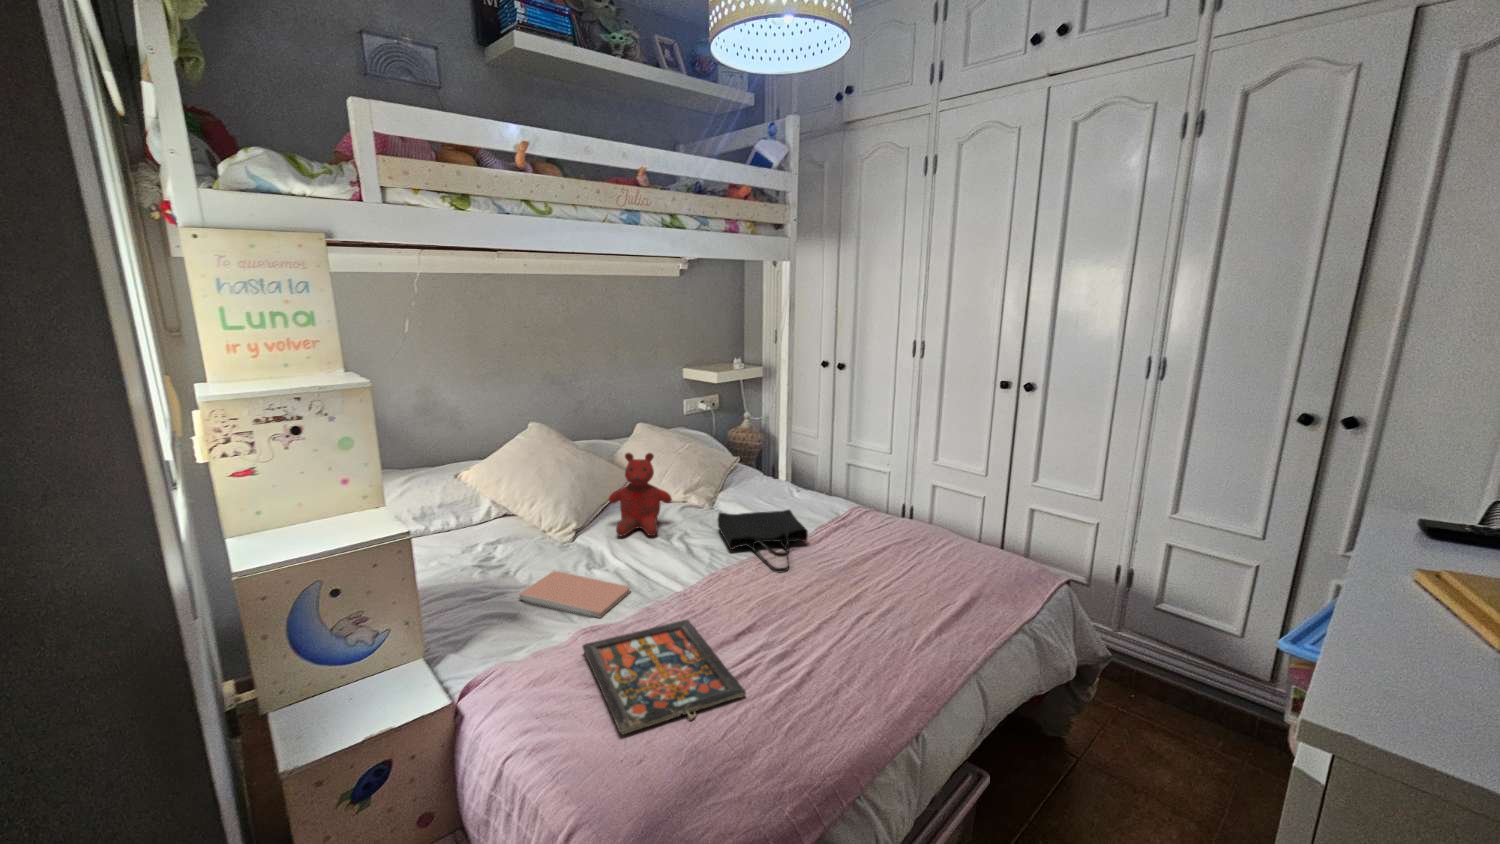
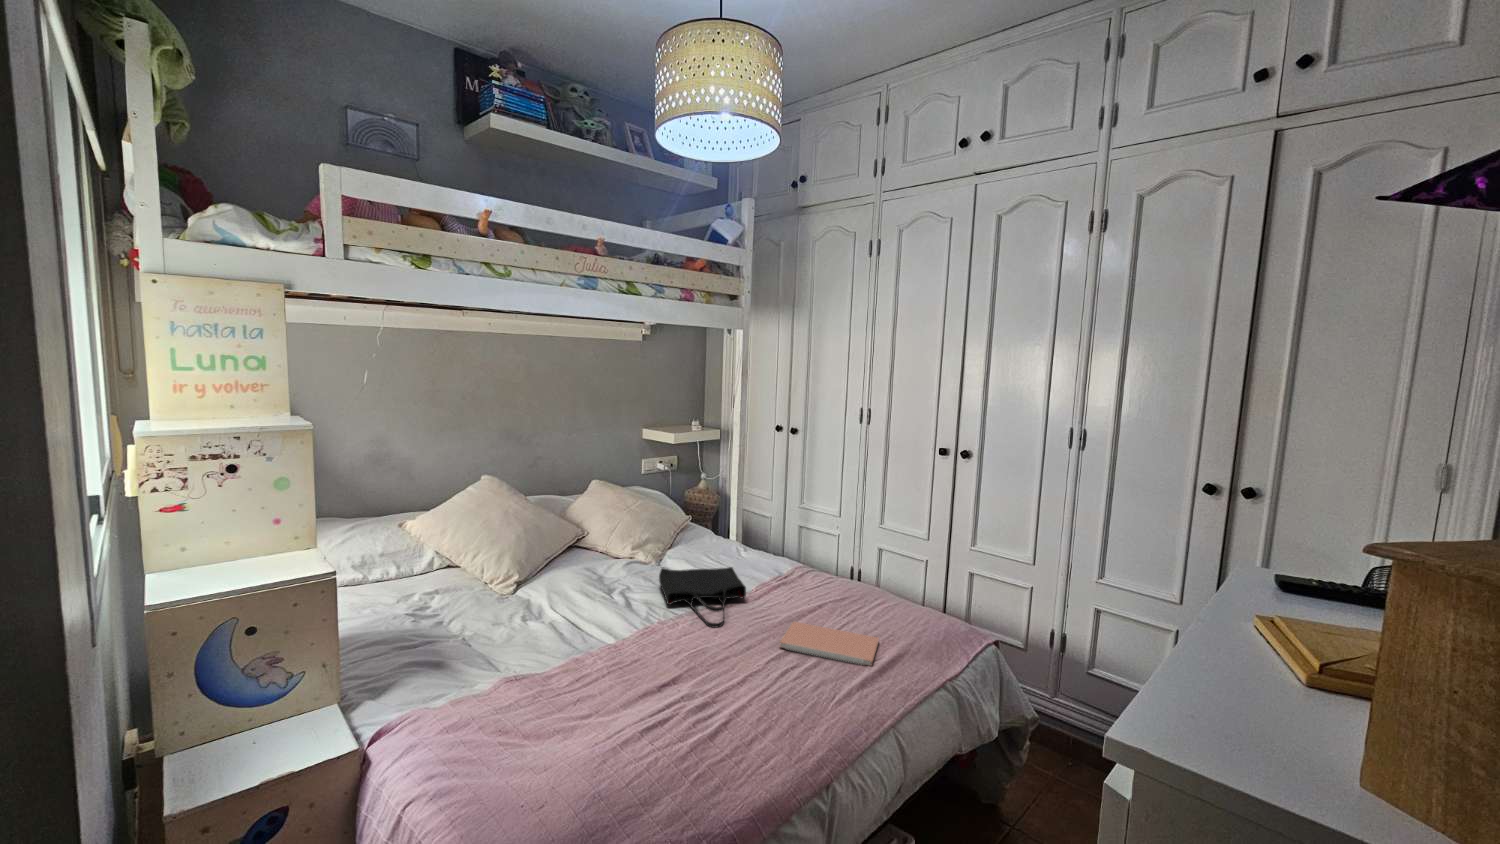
teddy bear: present [609,453,672,536] -> none [552,506,616,591]
notebook: present [519,571,630,618] -> present [780,621,879,666]
board game: present [582,620,746,734] -> none [502,670,659,780]

